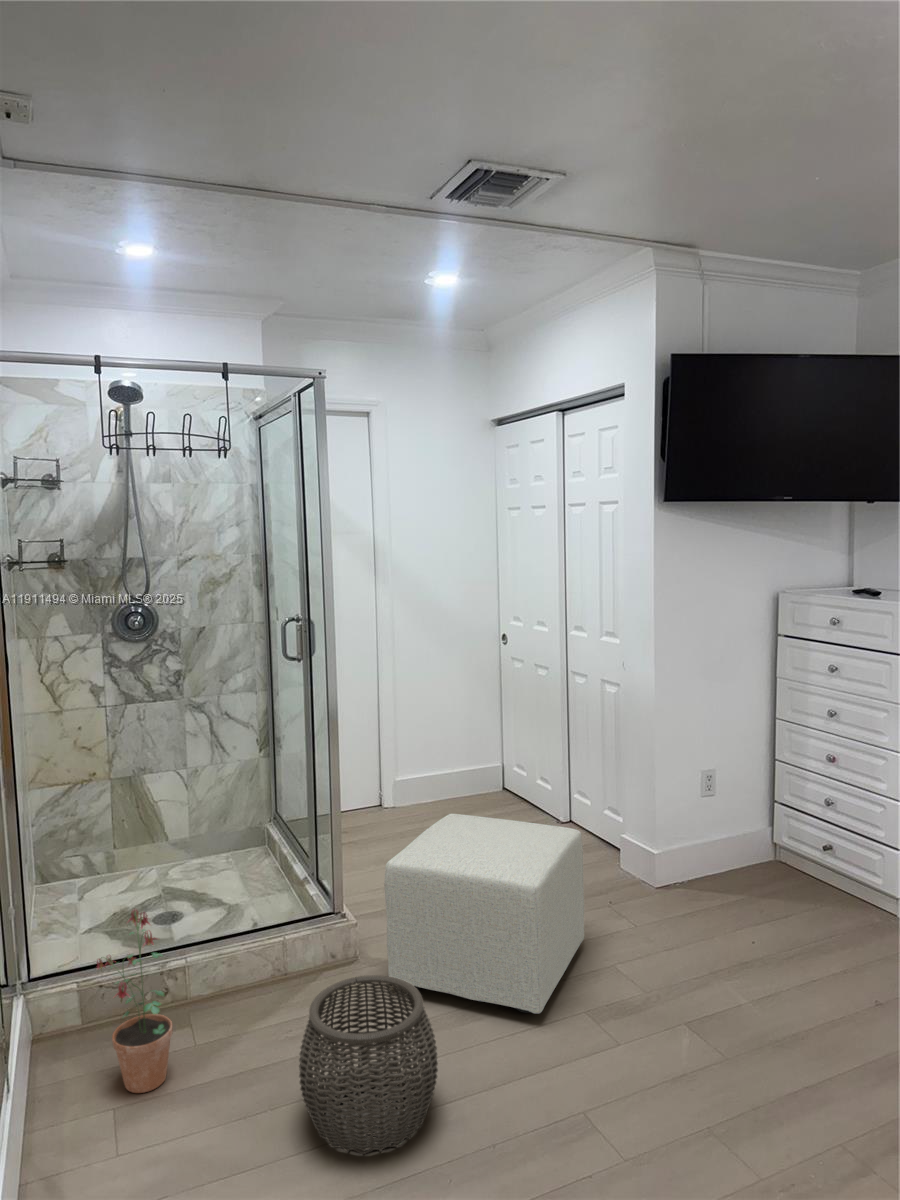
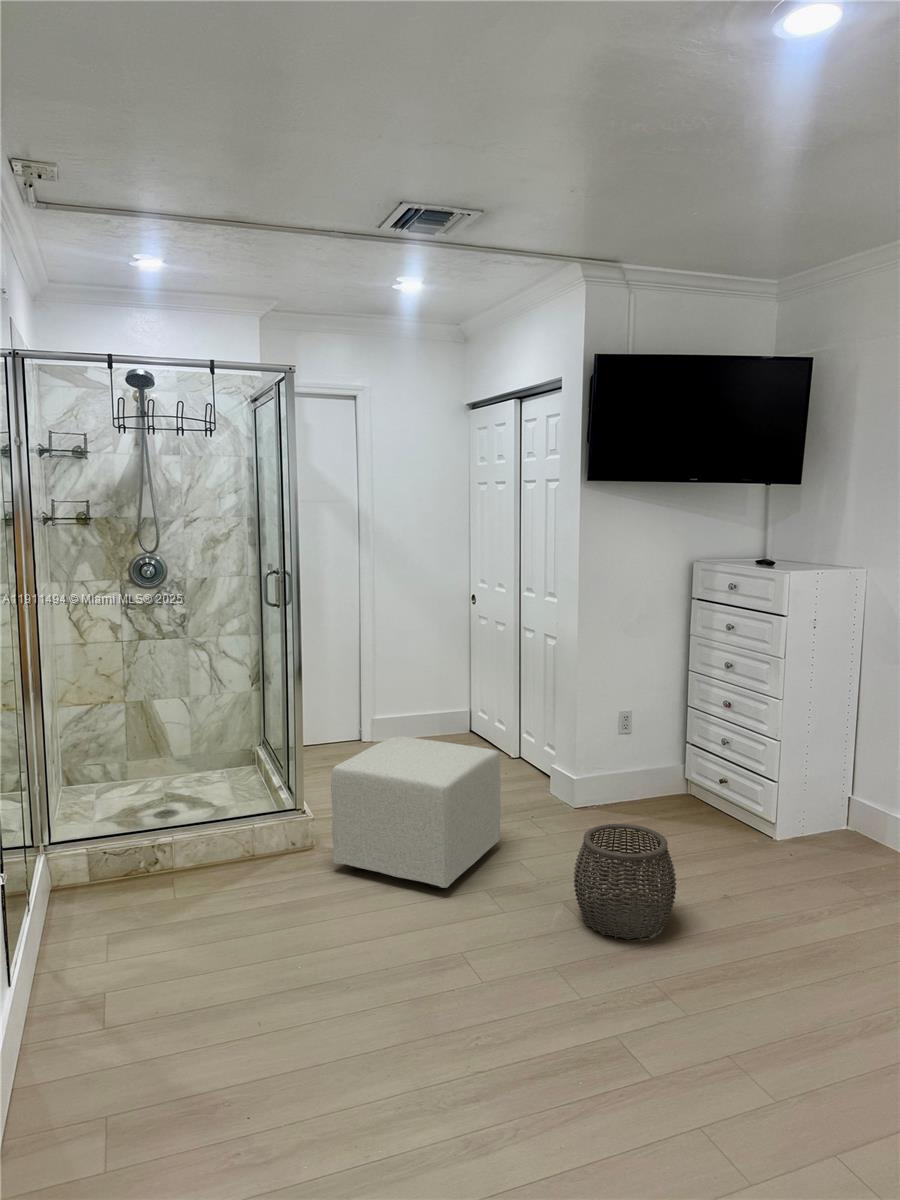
potted plant: present [97,910,173,1093] -> none [97,788,155,926]
woven basket: present [299,975,438,1154] -> present [574,824,676,940]

